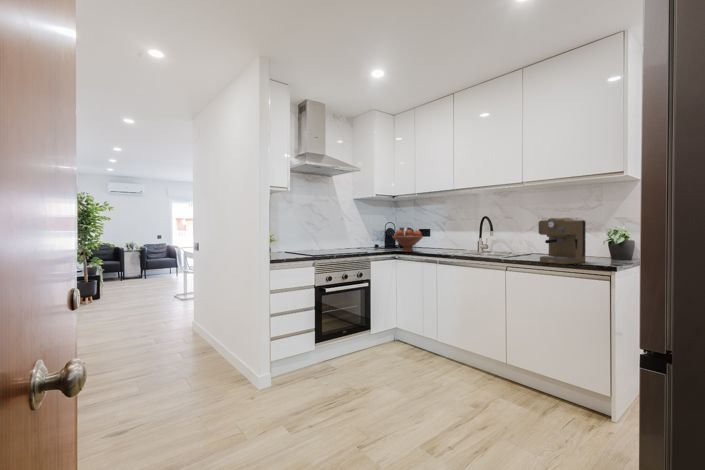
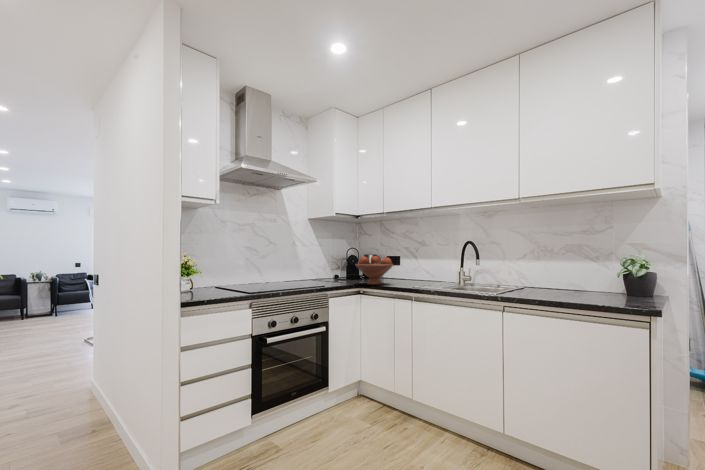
coffee maker: present [538,218,586,264] -> none [545,241,605,303]

